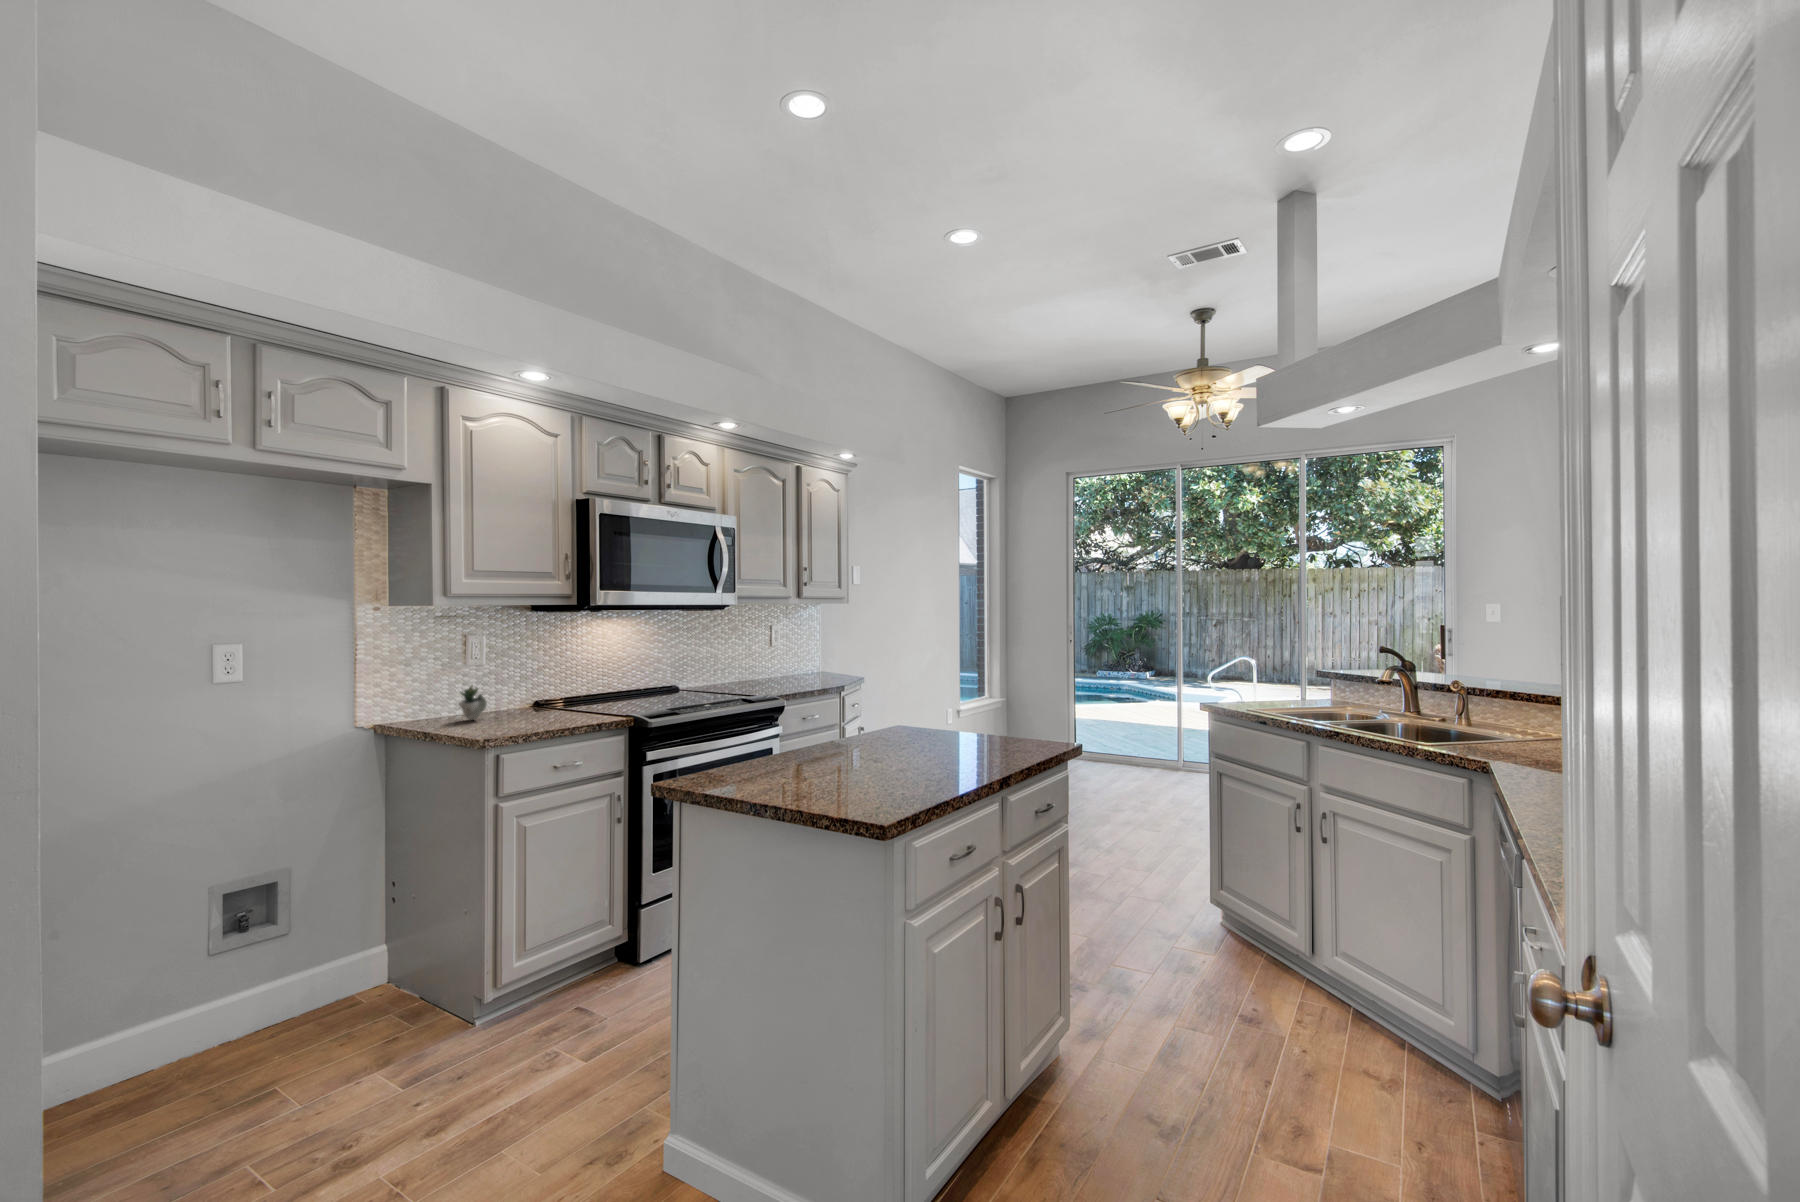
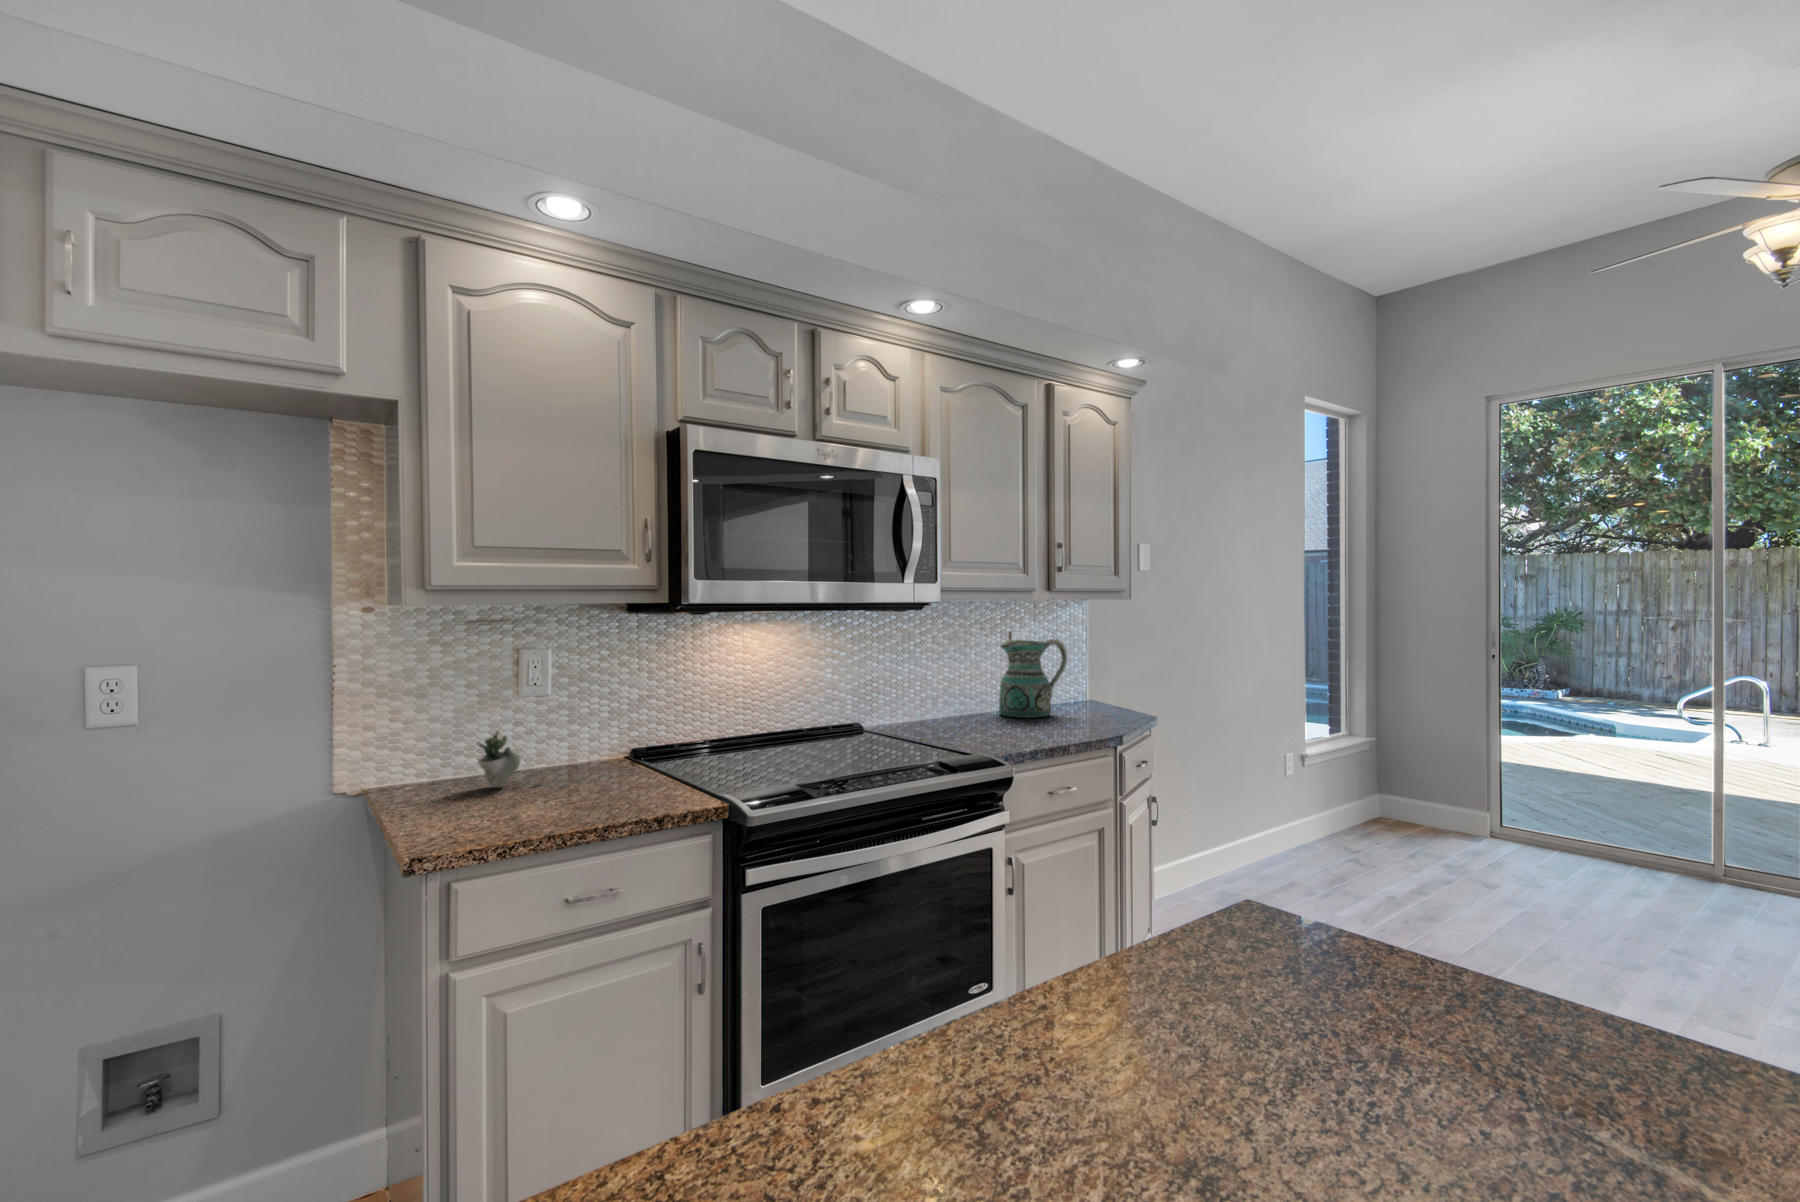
ceramic pitcher: none [765,629,809,680] -> present [999,639,1067,718]

